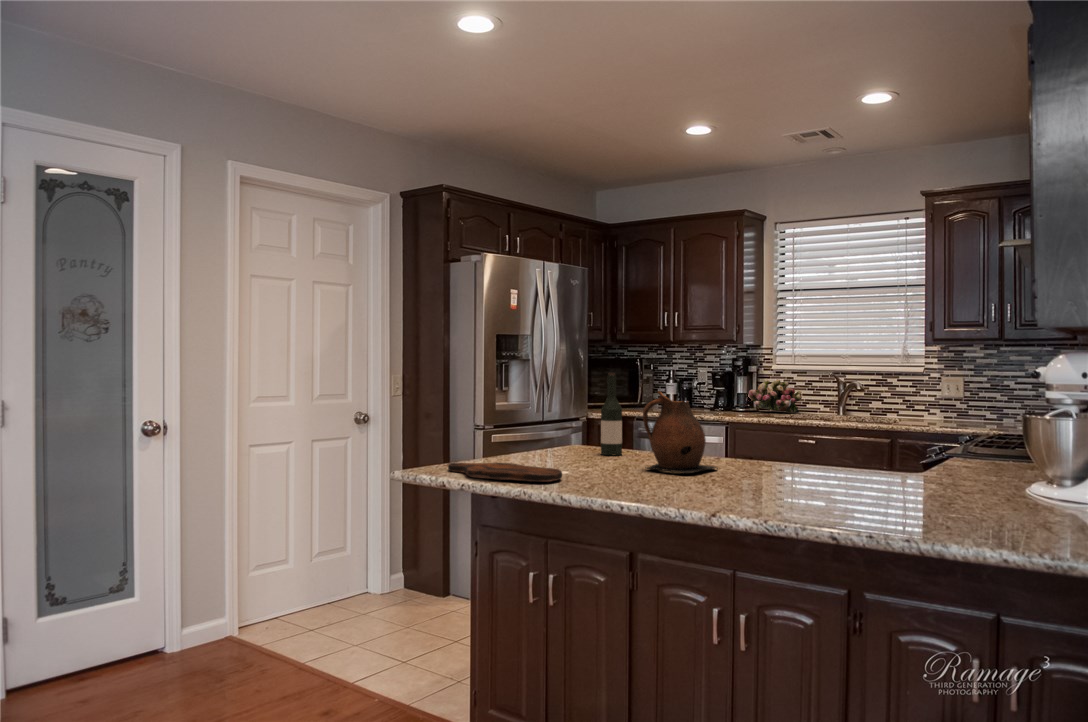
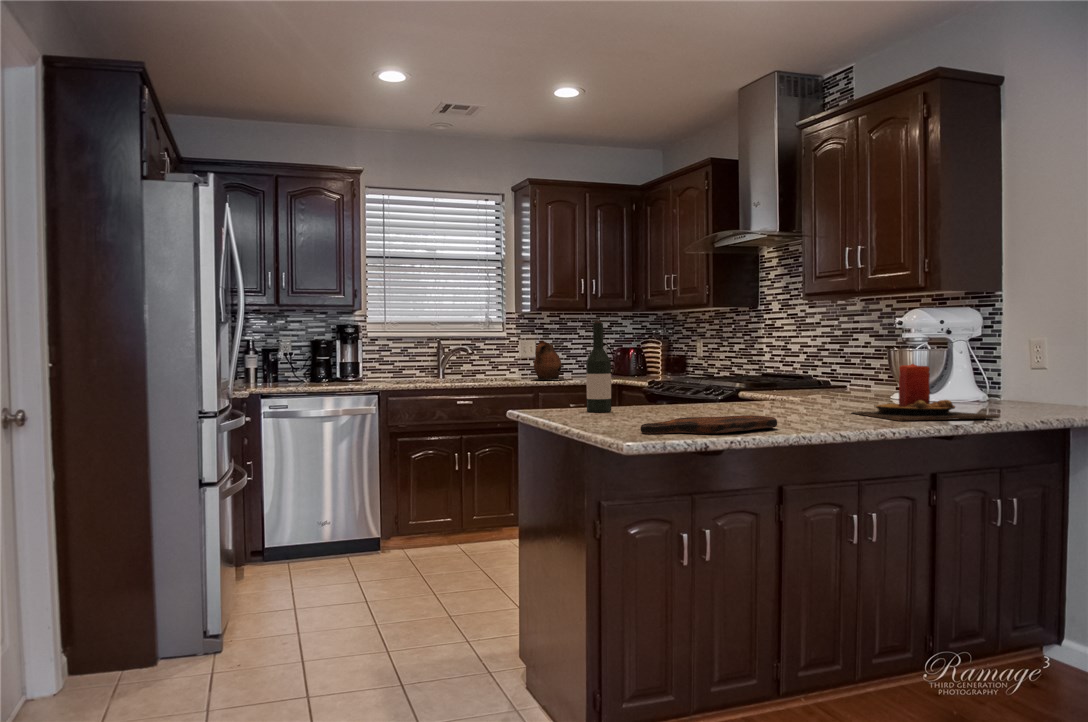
flower arrangement: present [748,379,802,413] -> none [348,346,403,380]
ceramic pitcher: present [643,392,718,474] -> present [534,340,564,380]
candle: none [712,438,886,521] -> present [852,364,999,421]

